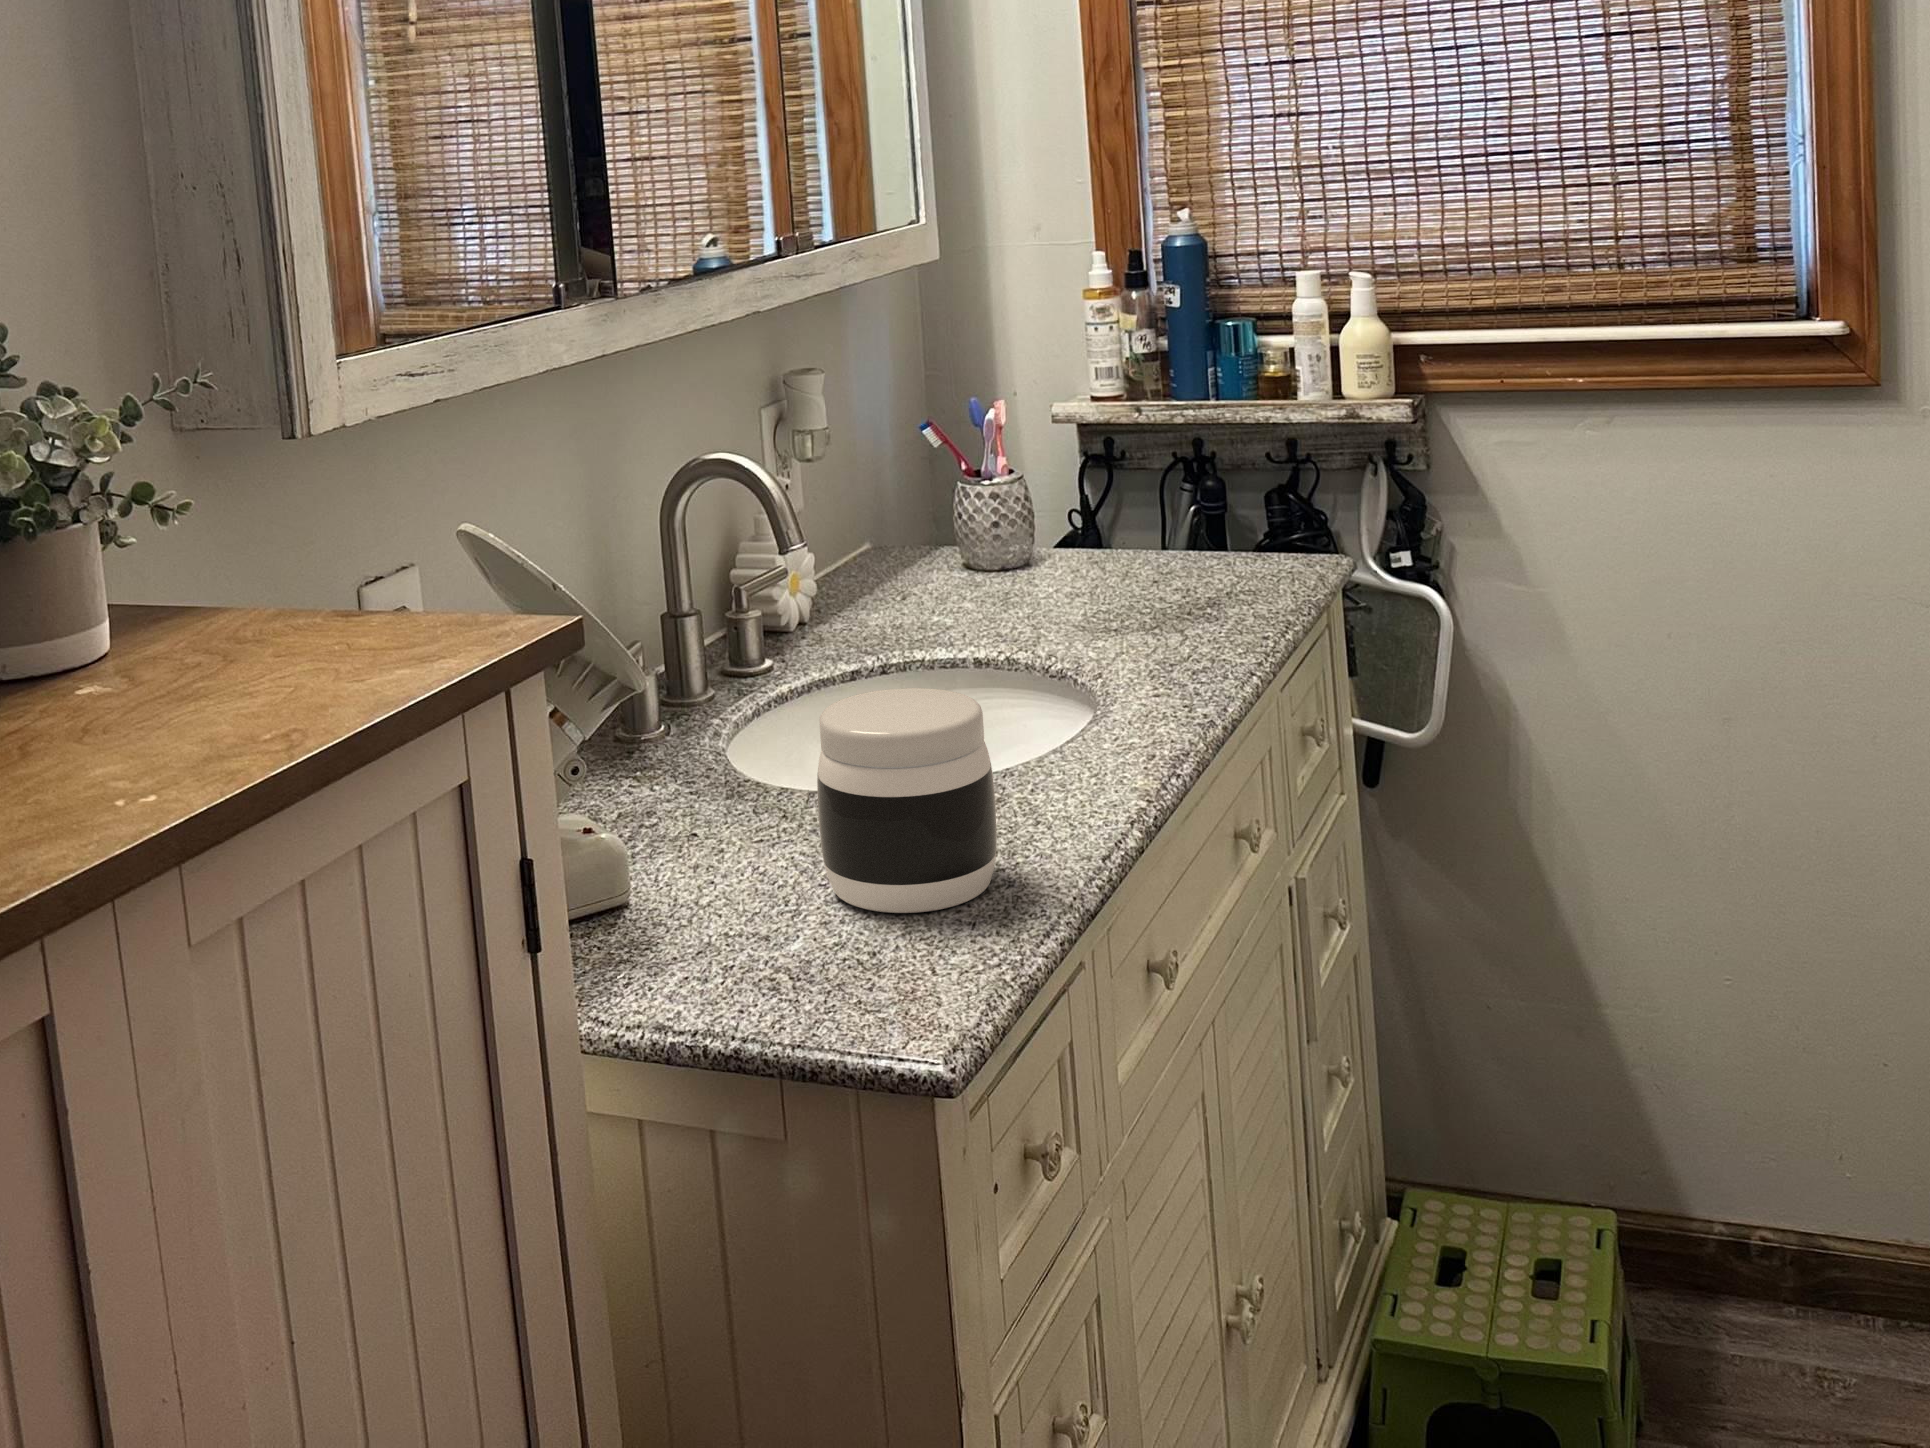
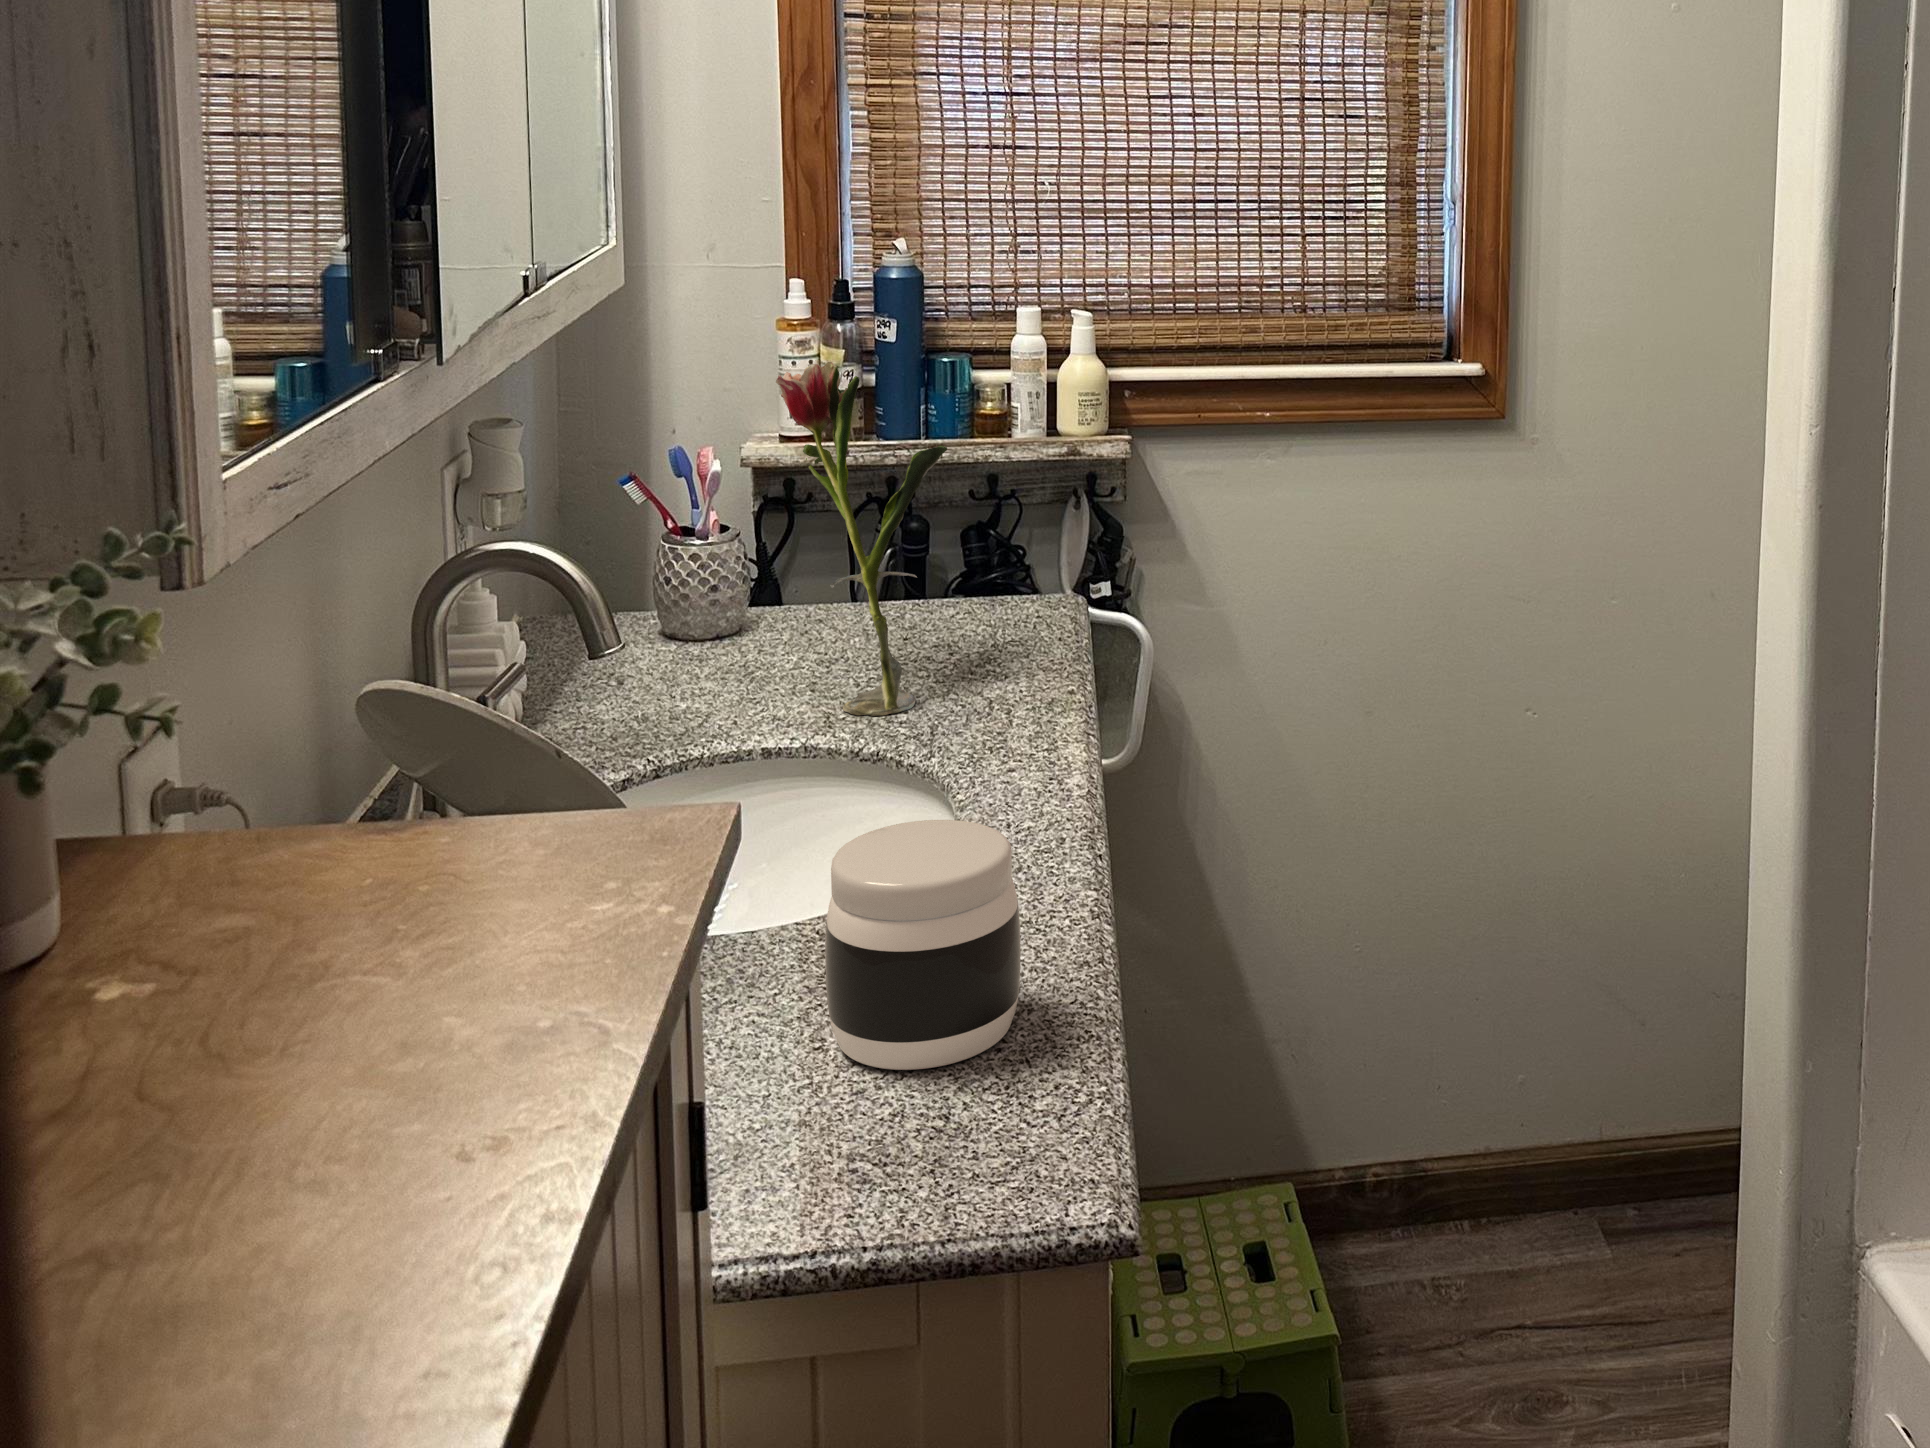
flower: none [1021,312,1181,642] -> present [776,362,947,716]

